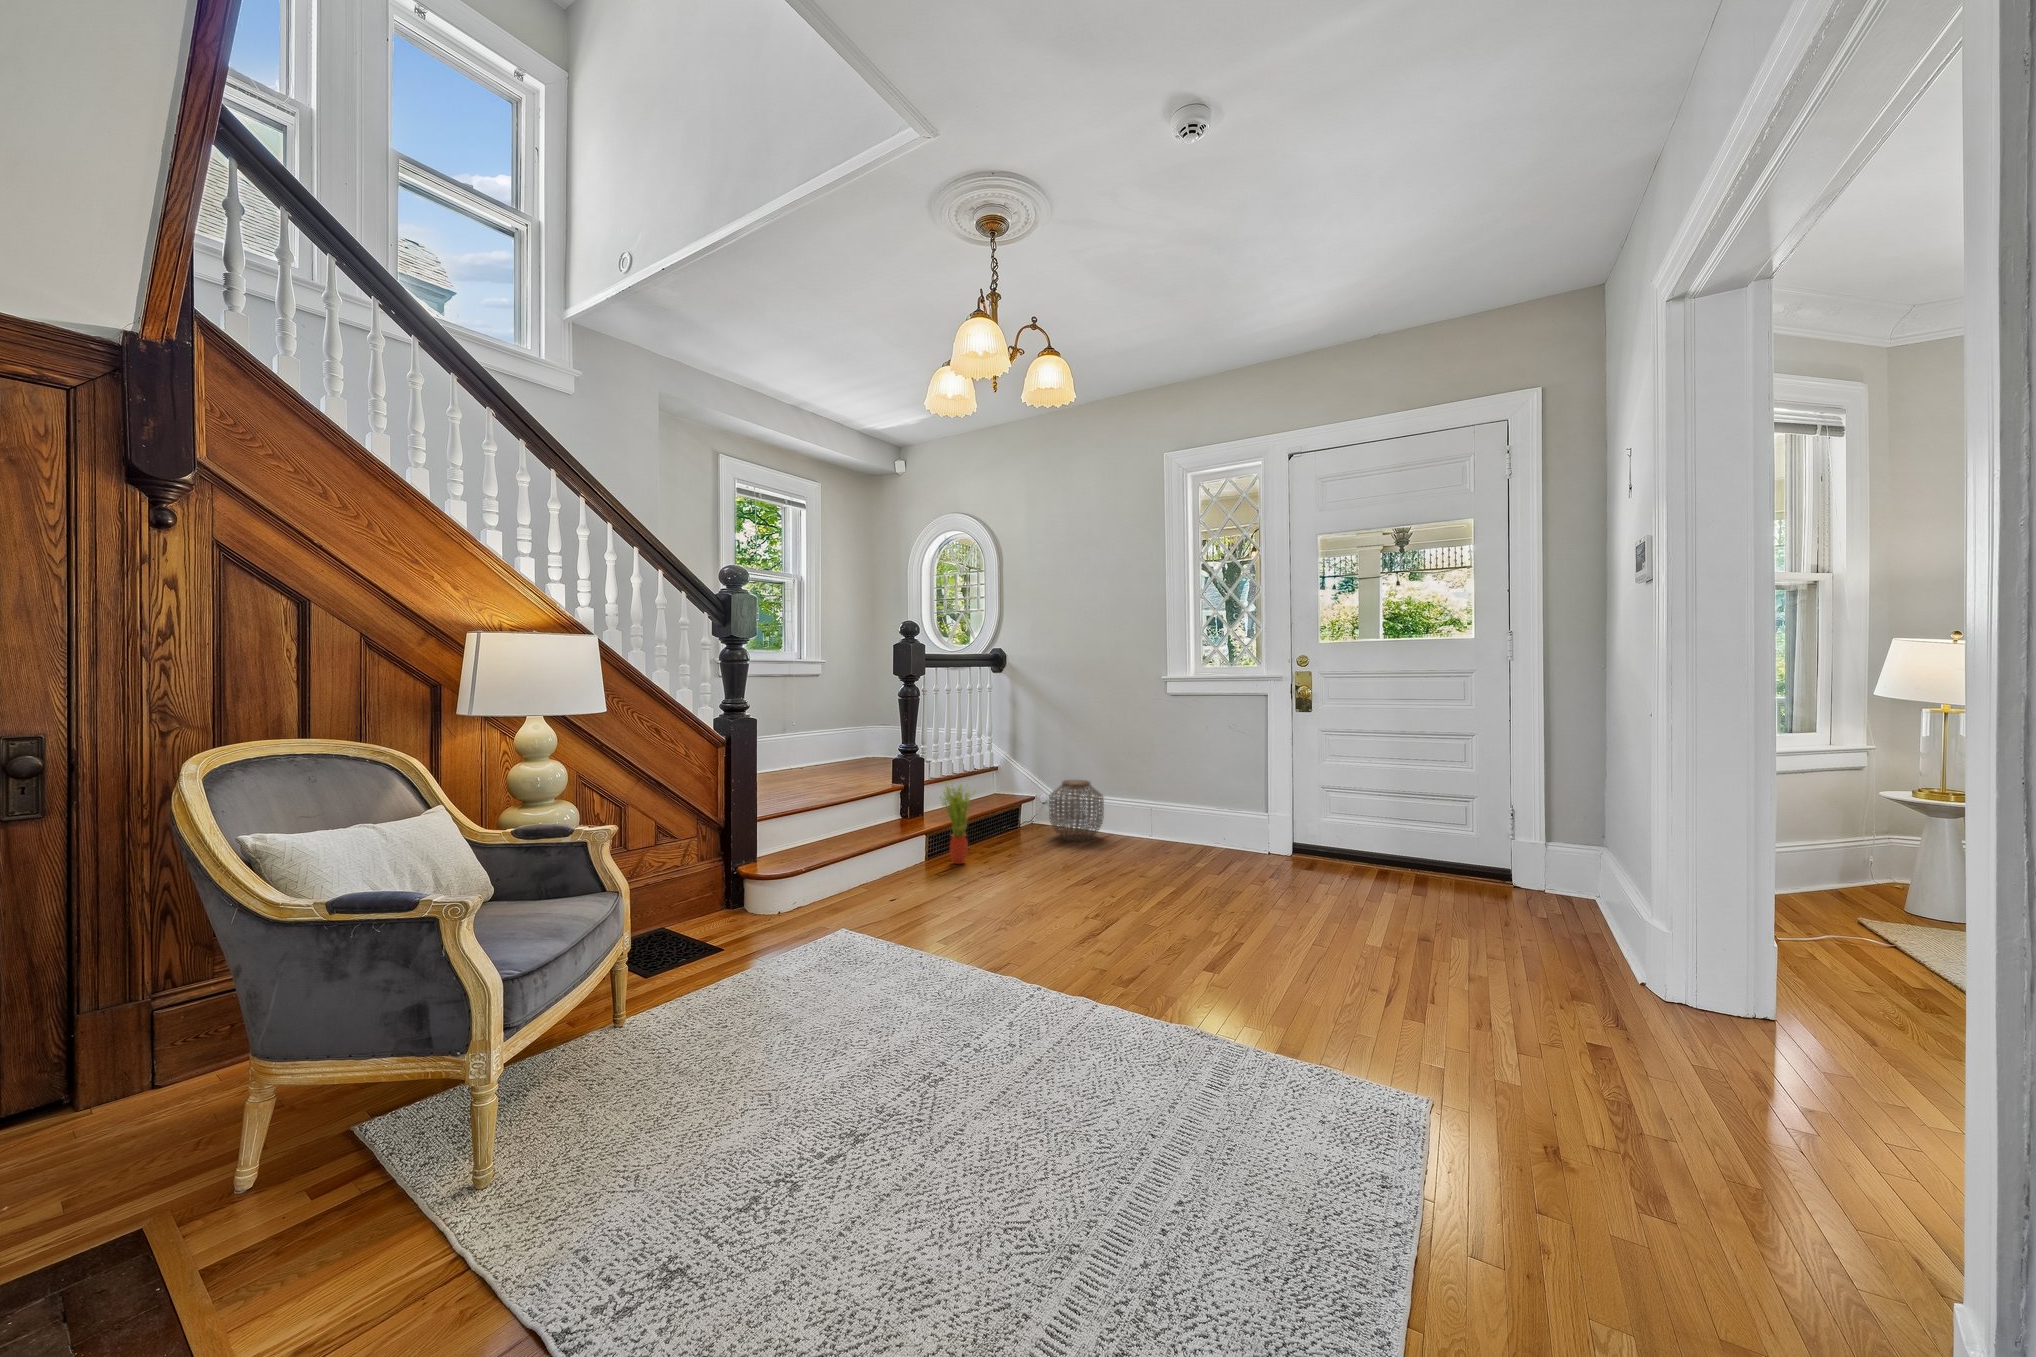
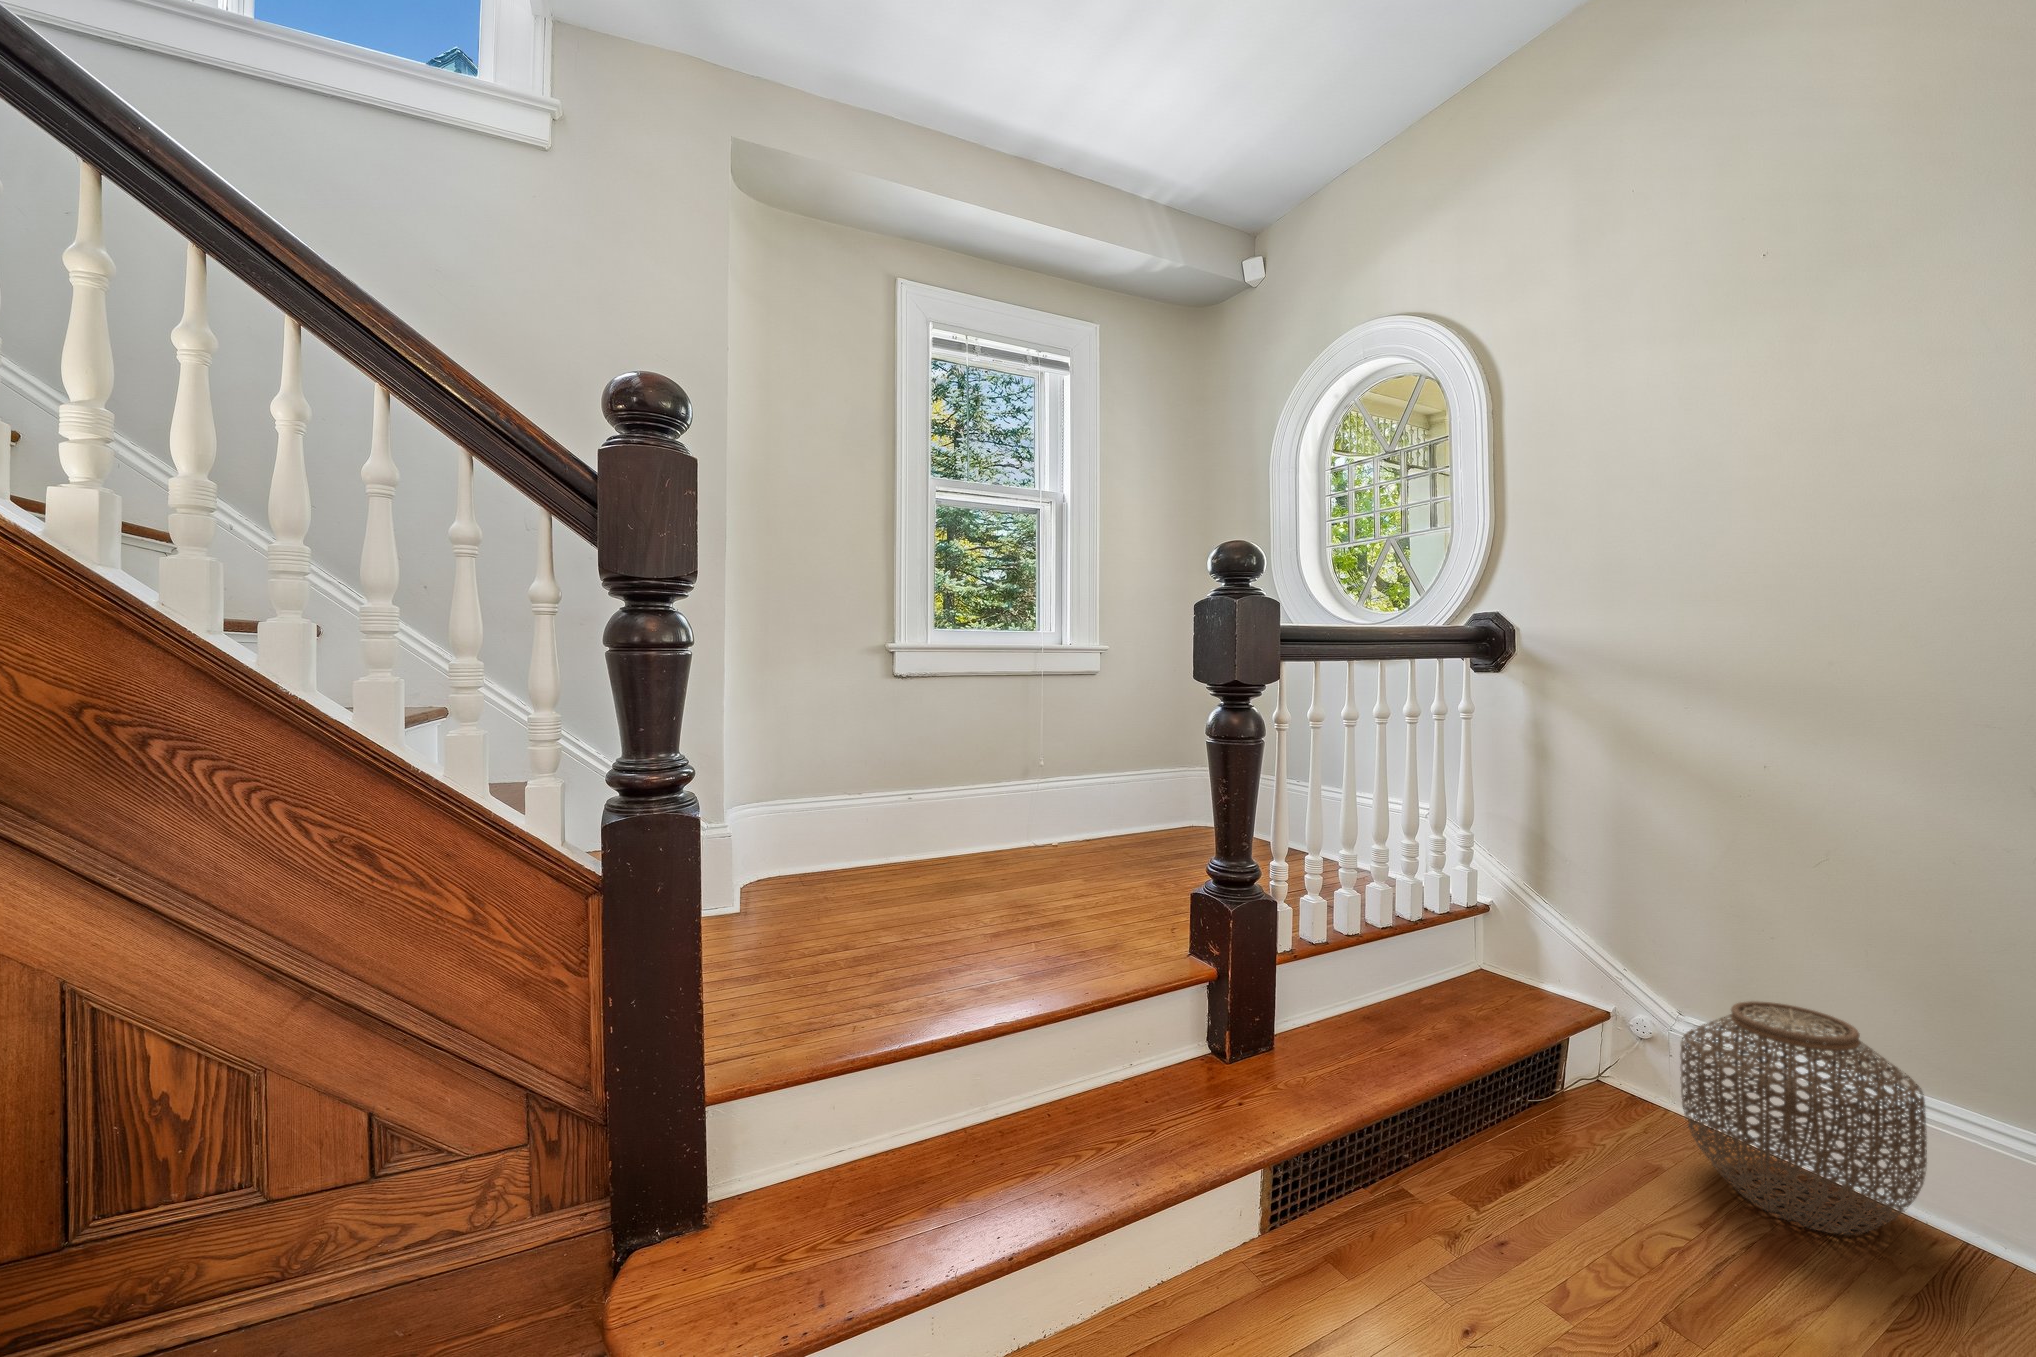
potted plant: present [940,781,970,864] -> none [1305,1004,1432,1285]

